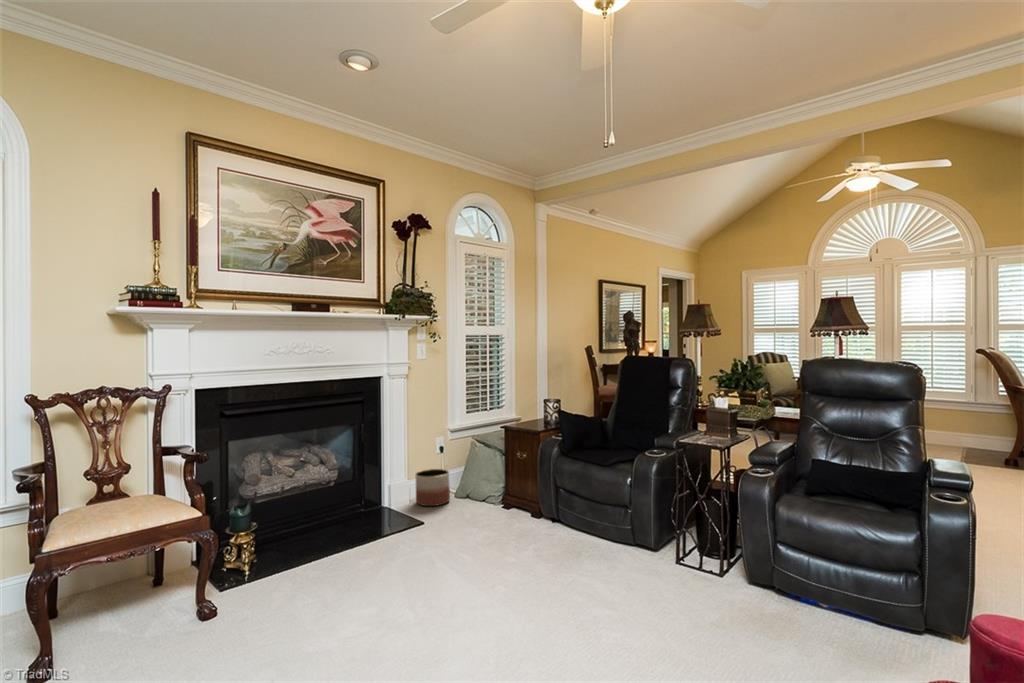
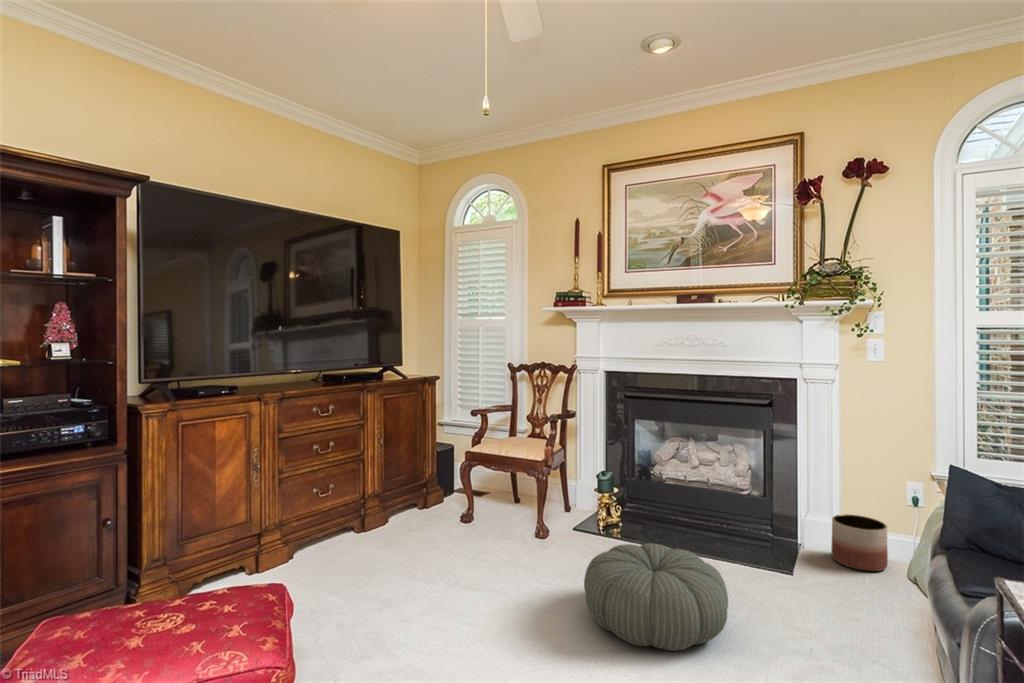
pouf: none [395,517,515,598] -> present [584,543,728,650]

